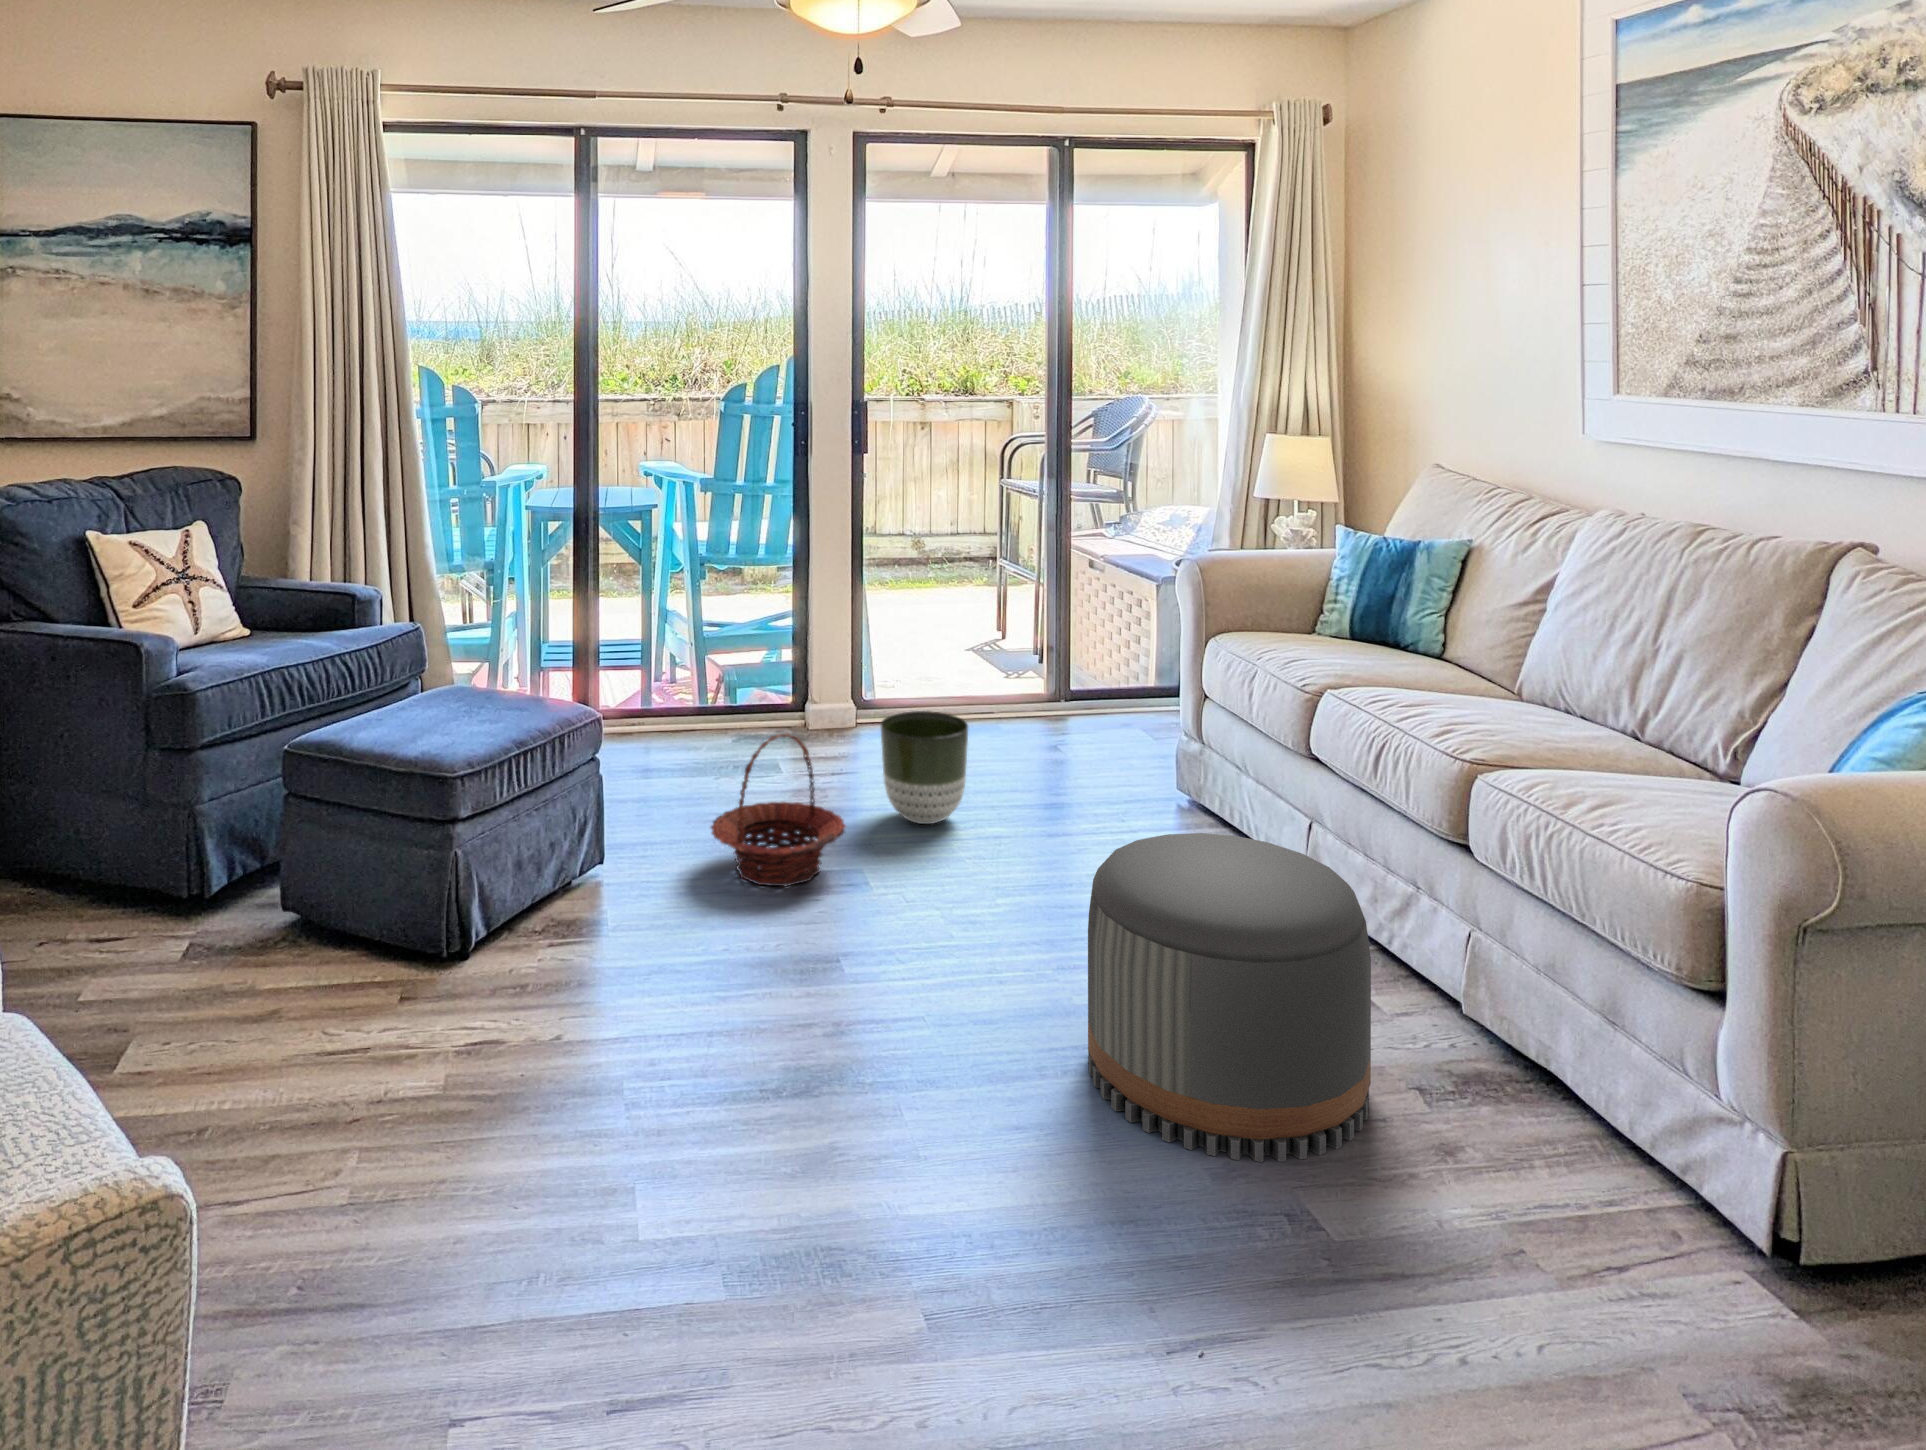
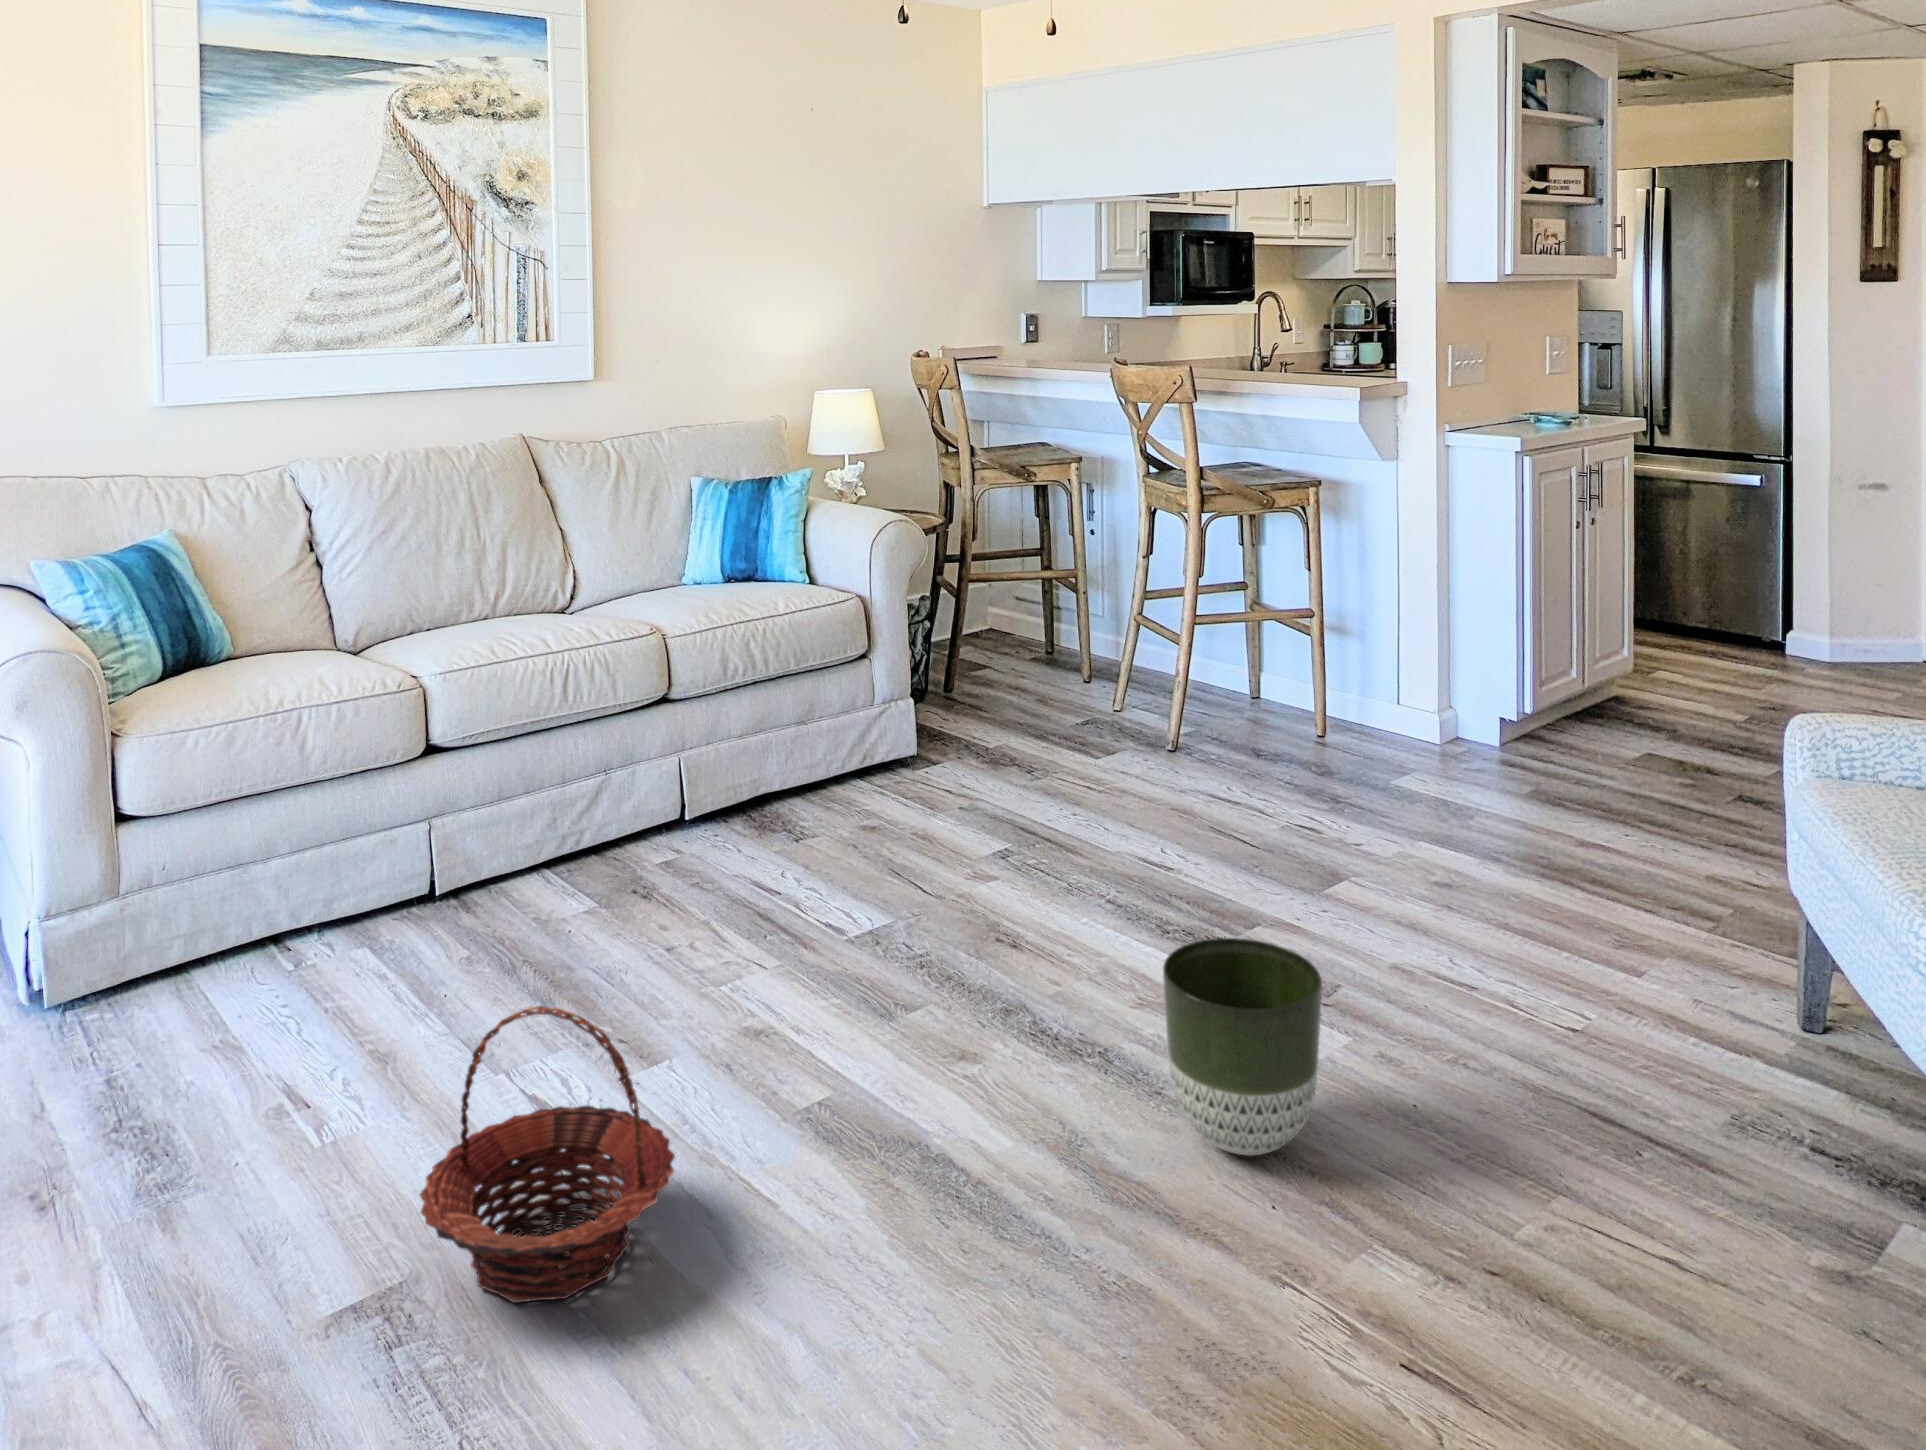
planter: present [881,711,968,824] -> present [1163,938,1322,1156]
pouf: present [1088,833,1371,1162] -> none [742,694,967,937]

